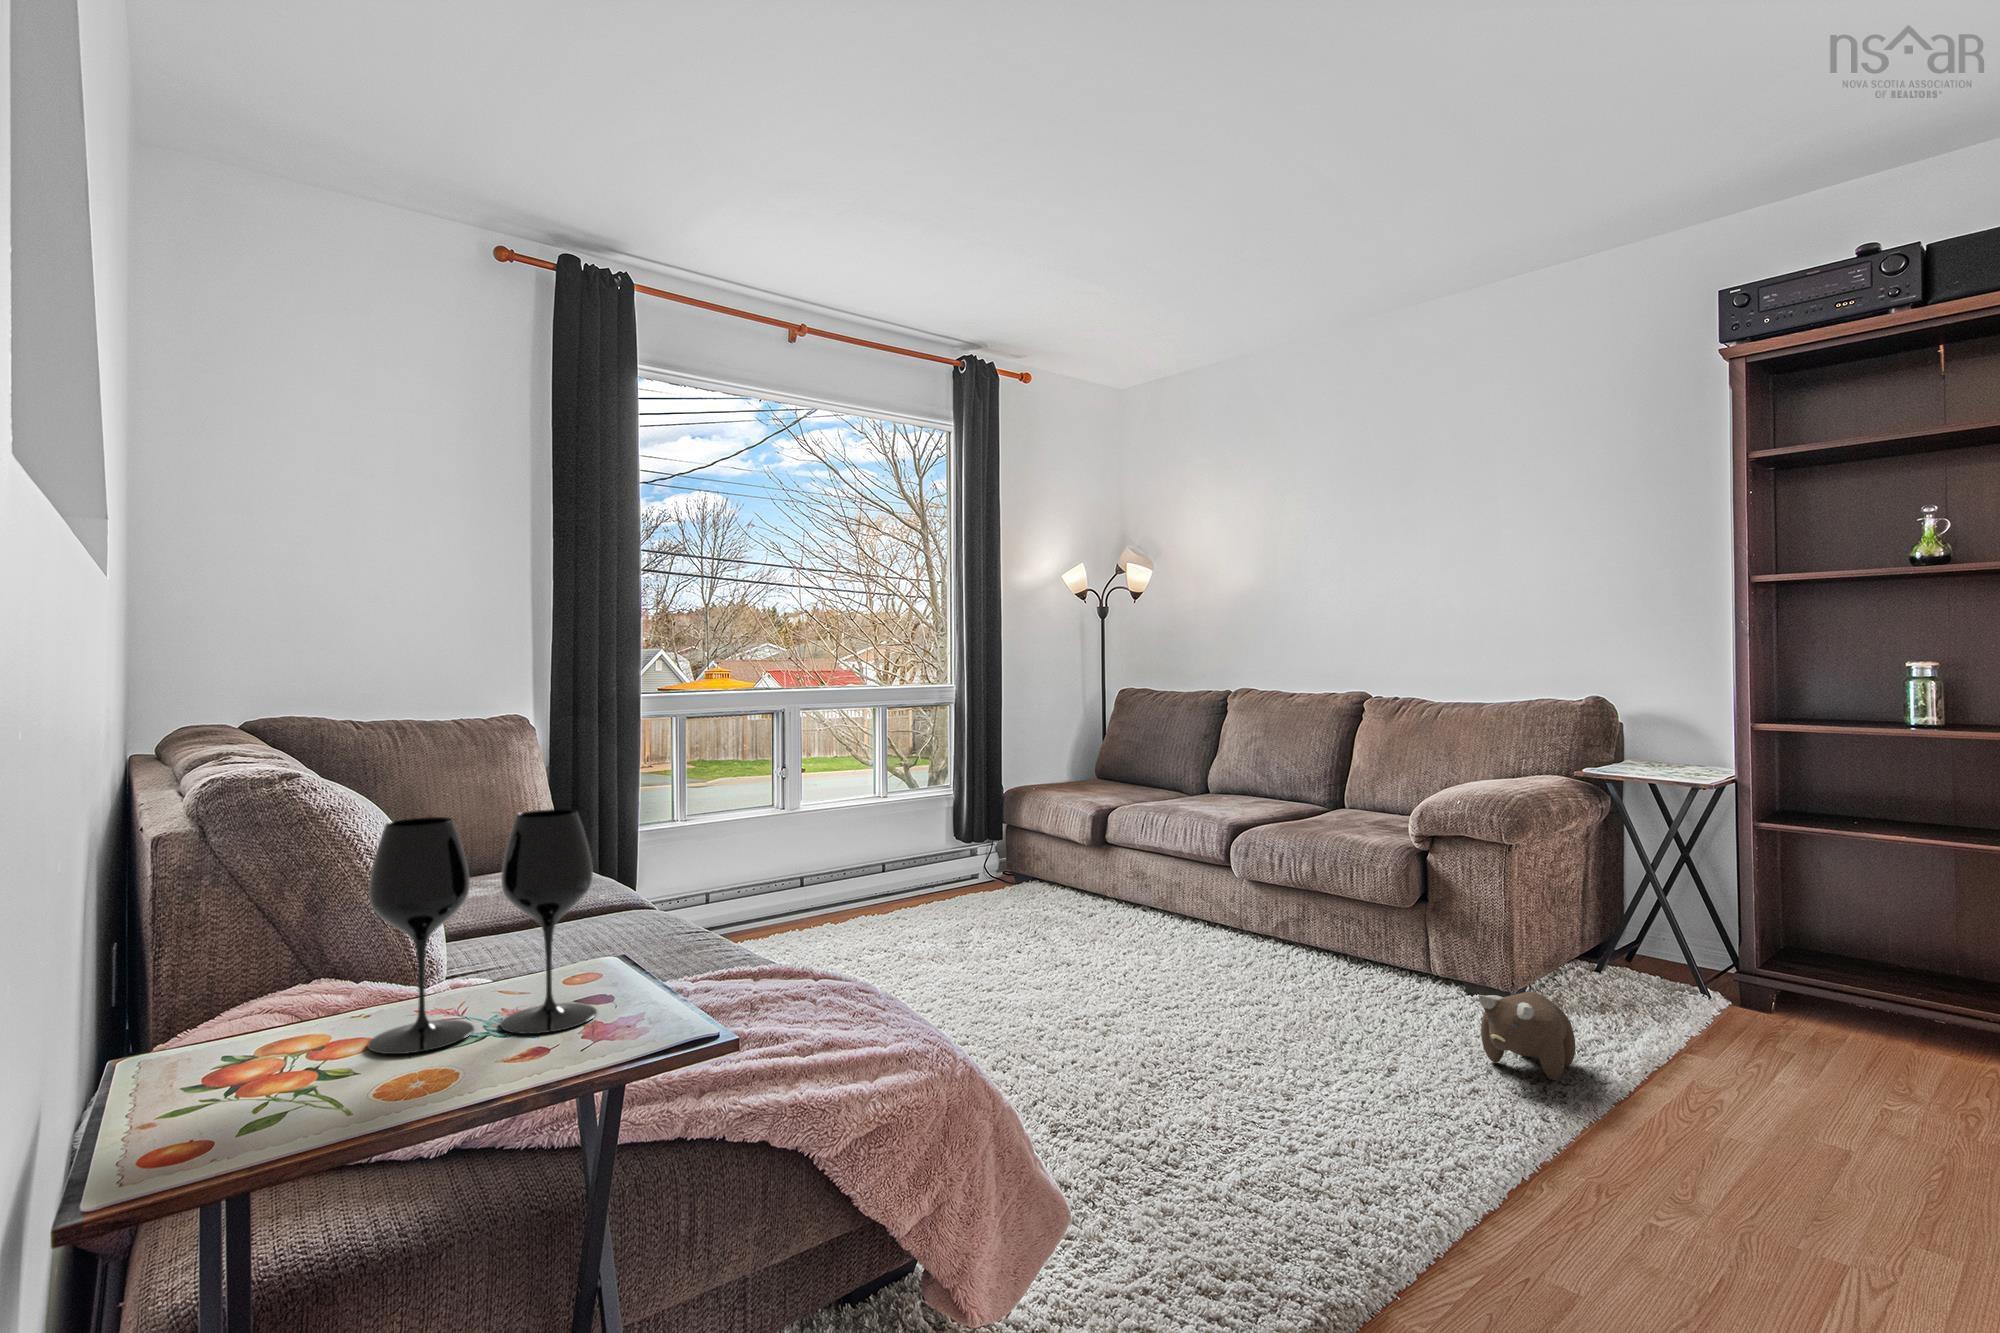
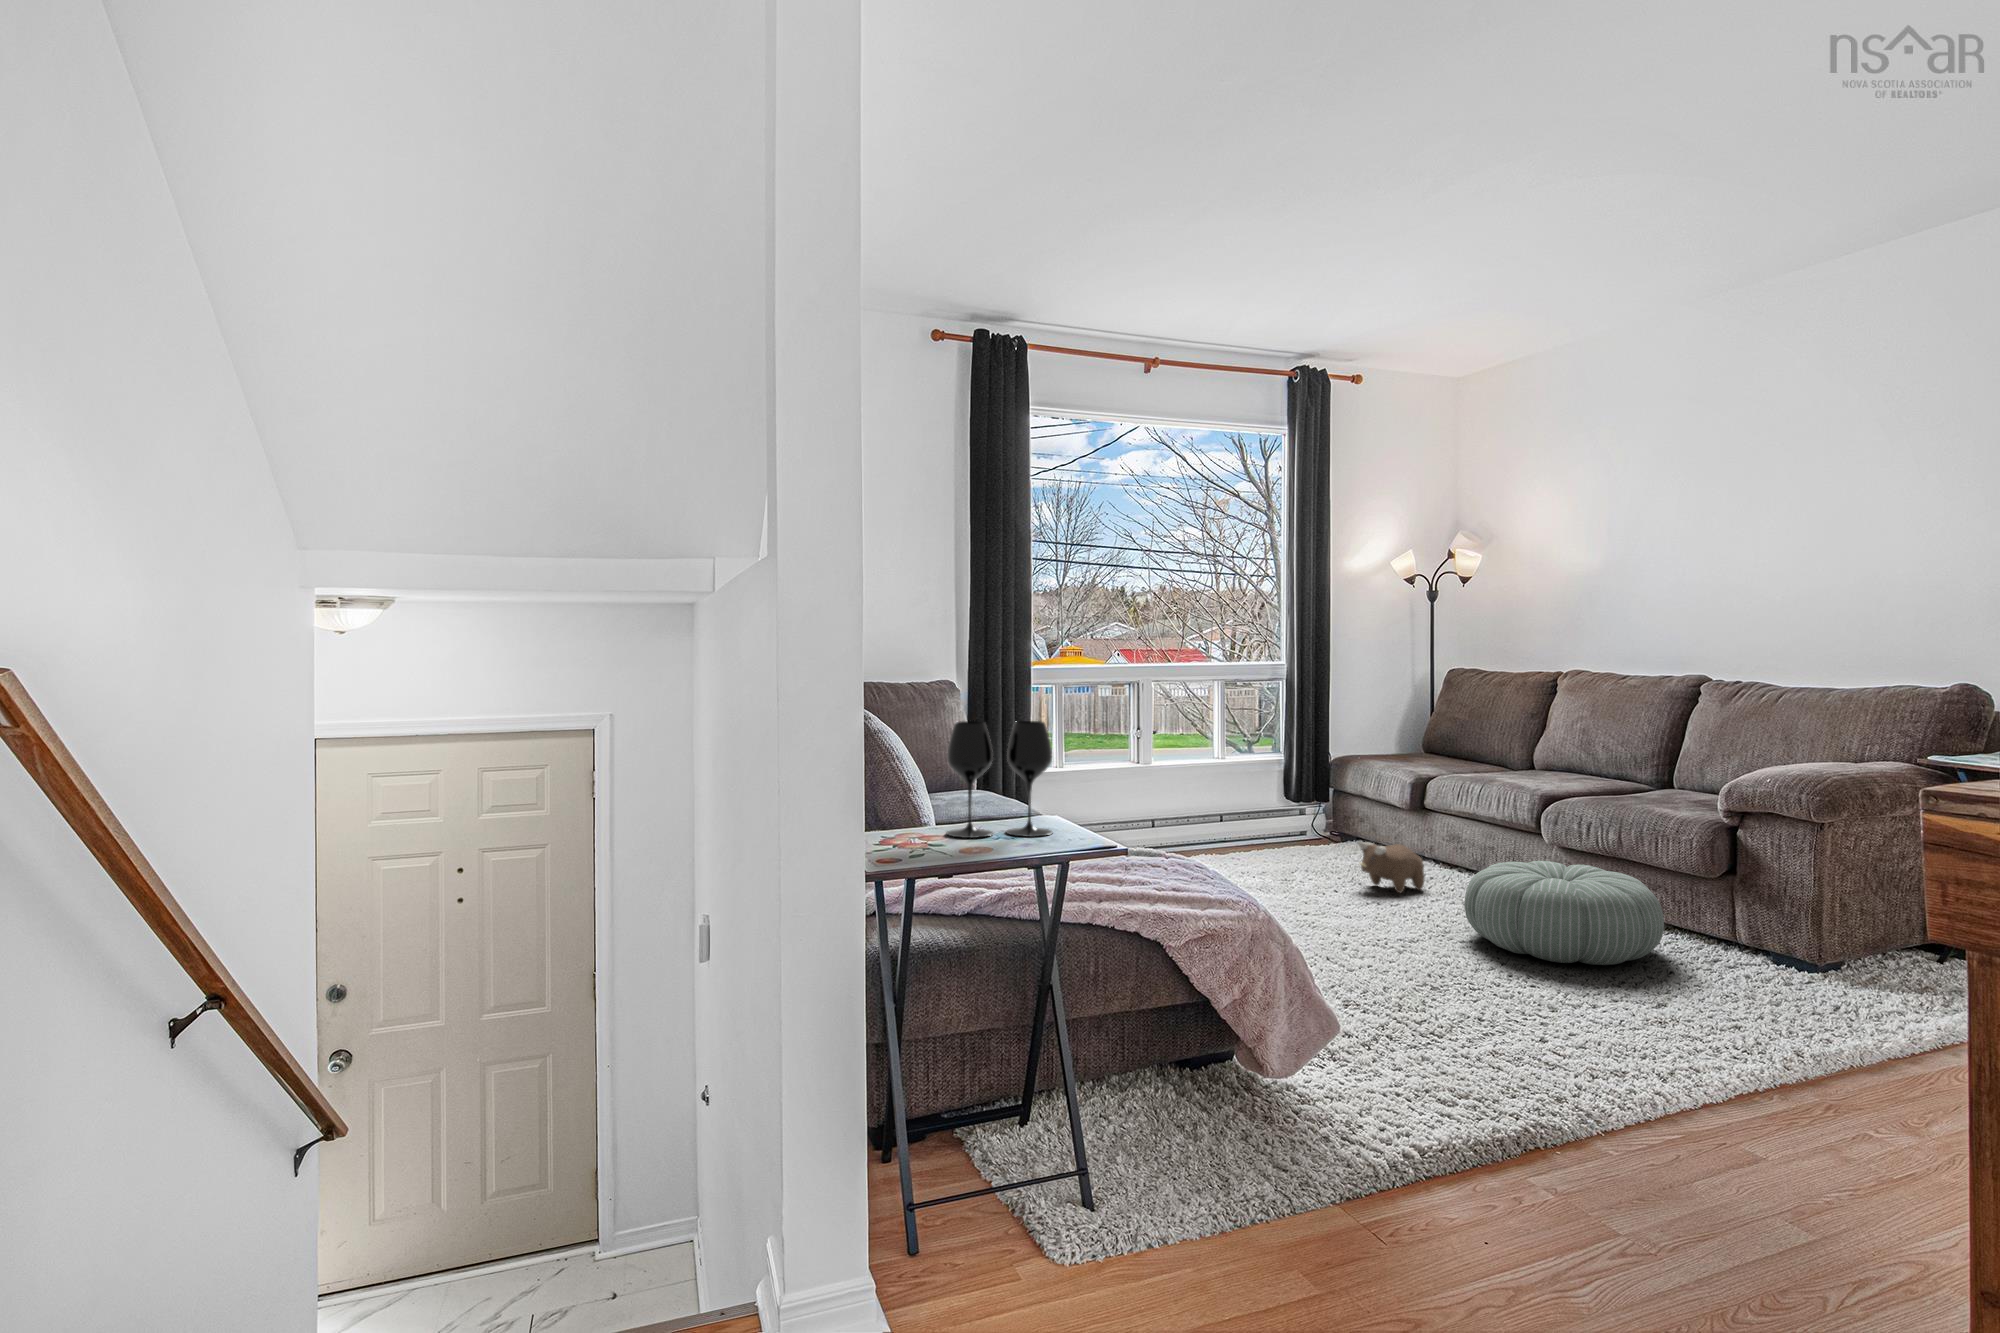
pouf: none [1168,903,1373,1025] -> present [1464,861,1664,965]
plush toy: present [1479,992,1575,1080] -> present [1358,841,1424,893]

